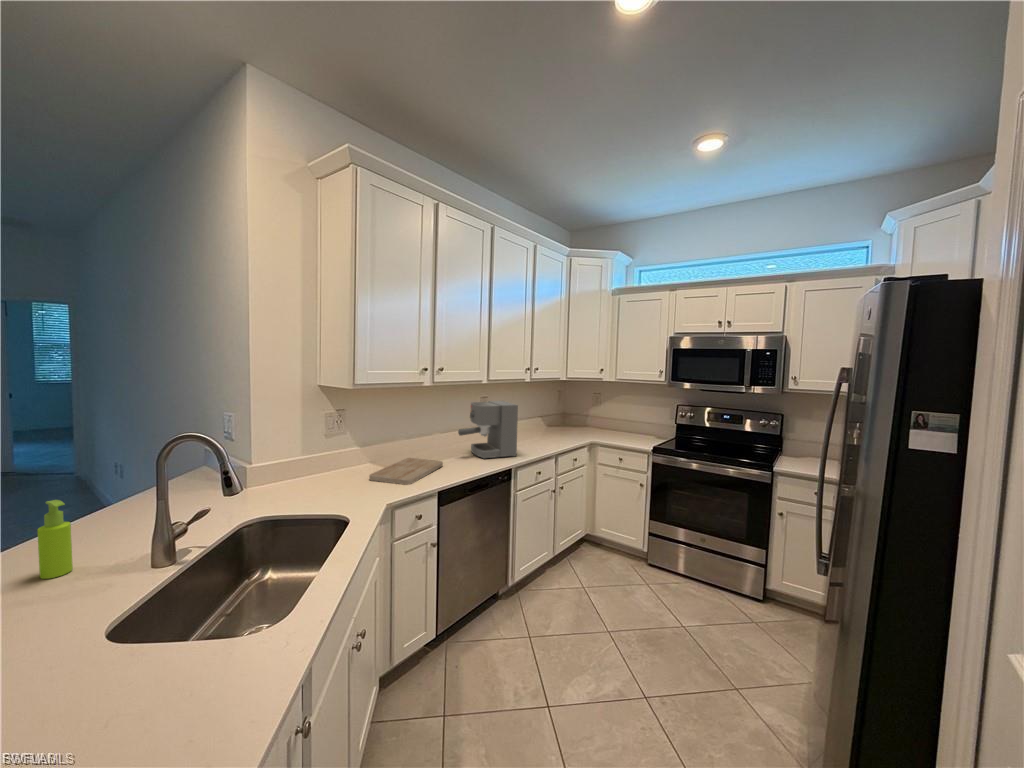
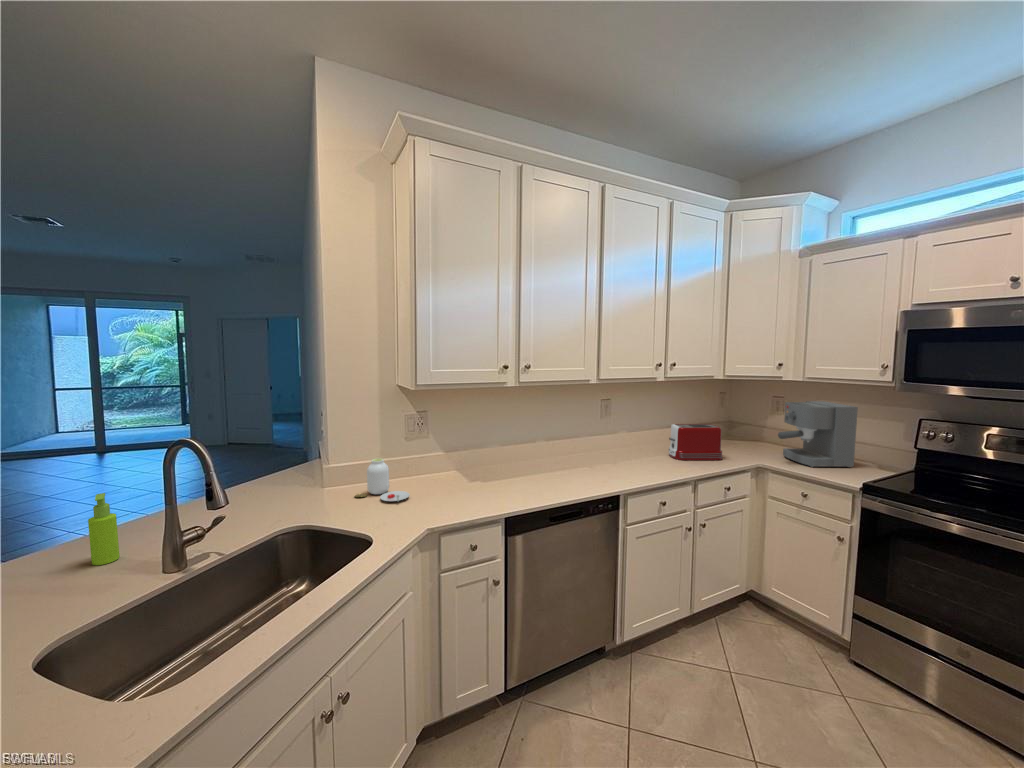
coffee maker: present [458,401,518,459] -> present [778,401,858,468]
toaster: none [532,414,569,442] -> present [669,424,722,460]
jar: none [290,454,348,491] -> present [355,458,409,501]
cutting board: present [369,458,443,485] -> none [437,469,529,504]

